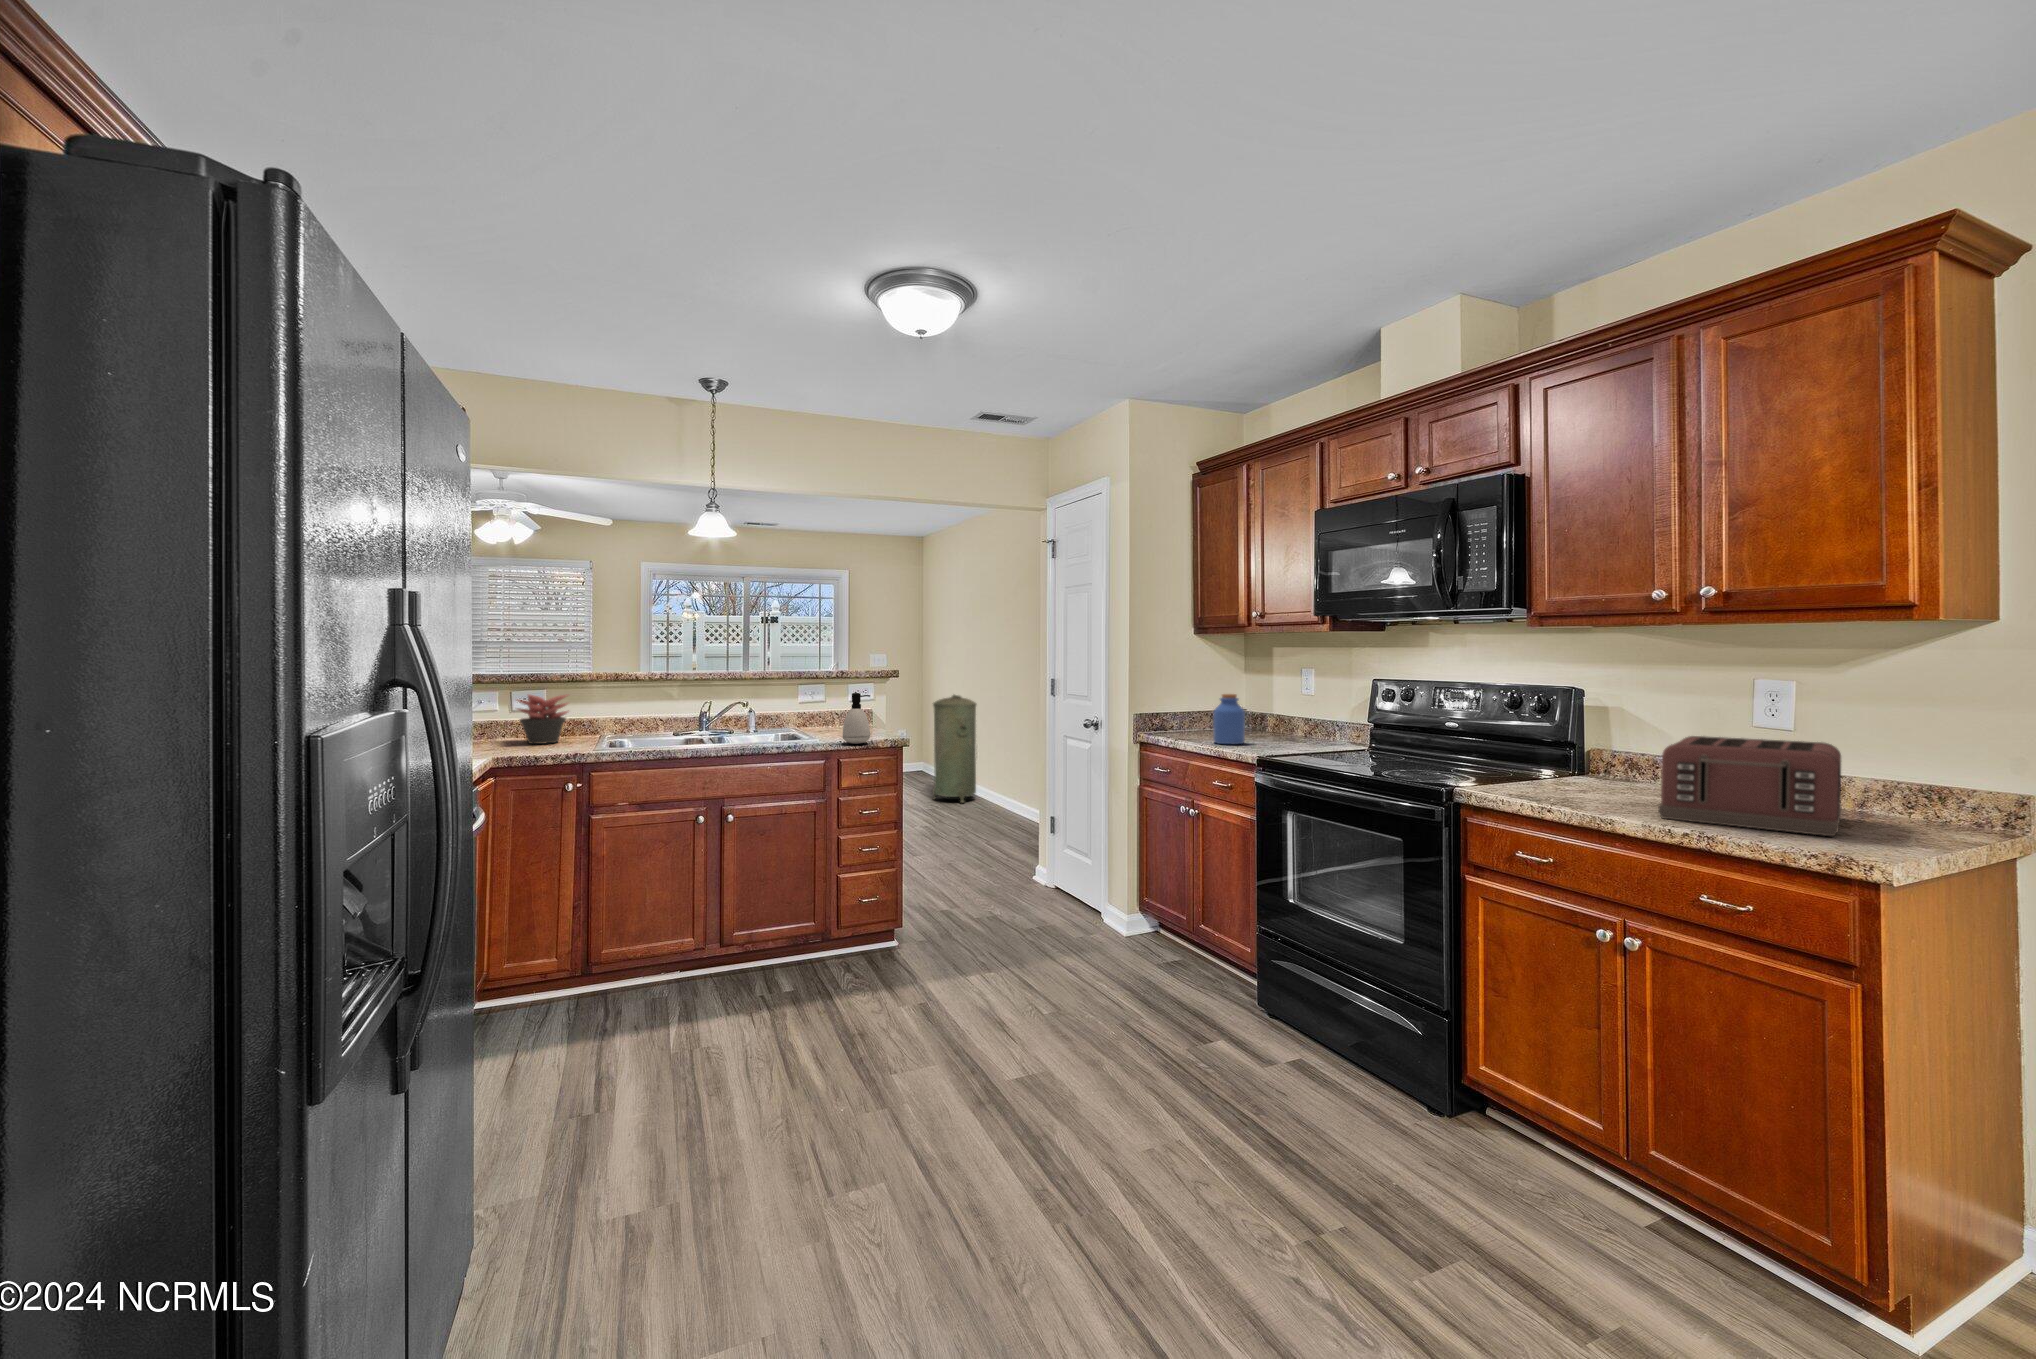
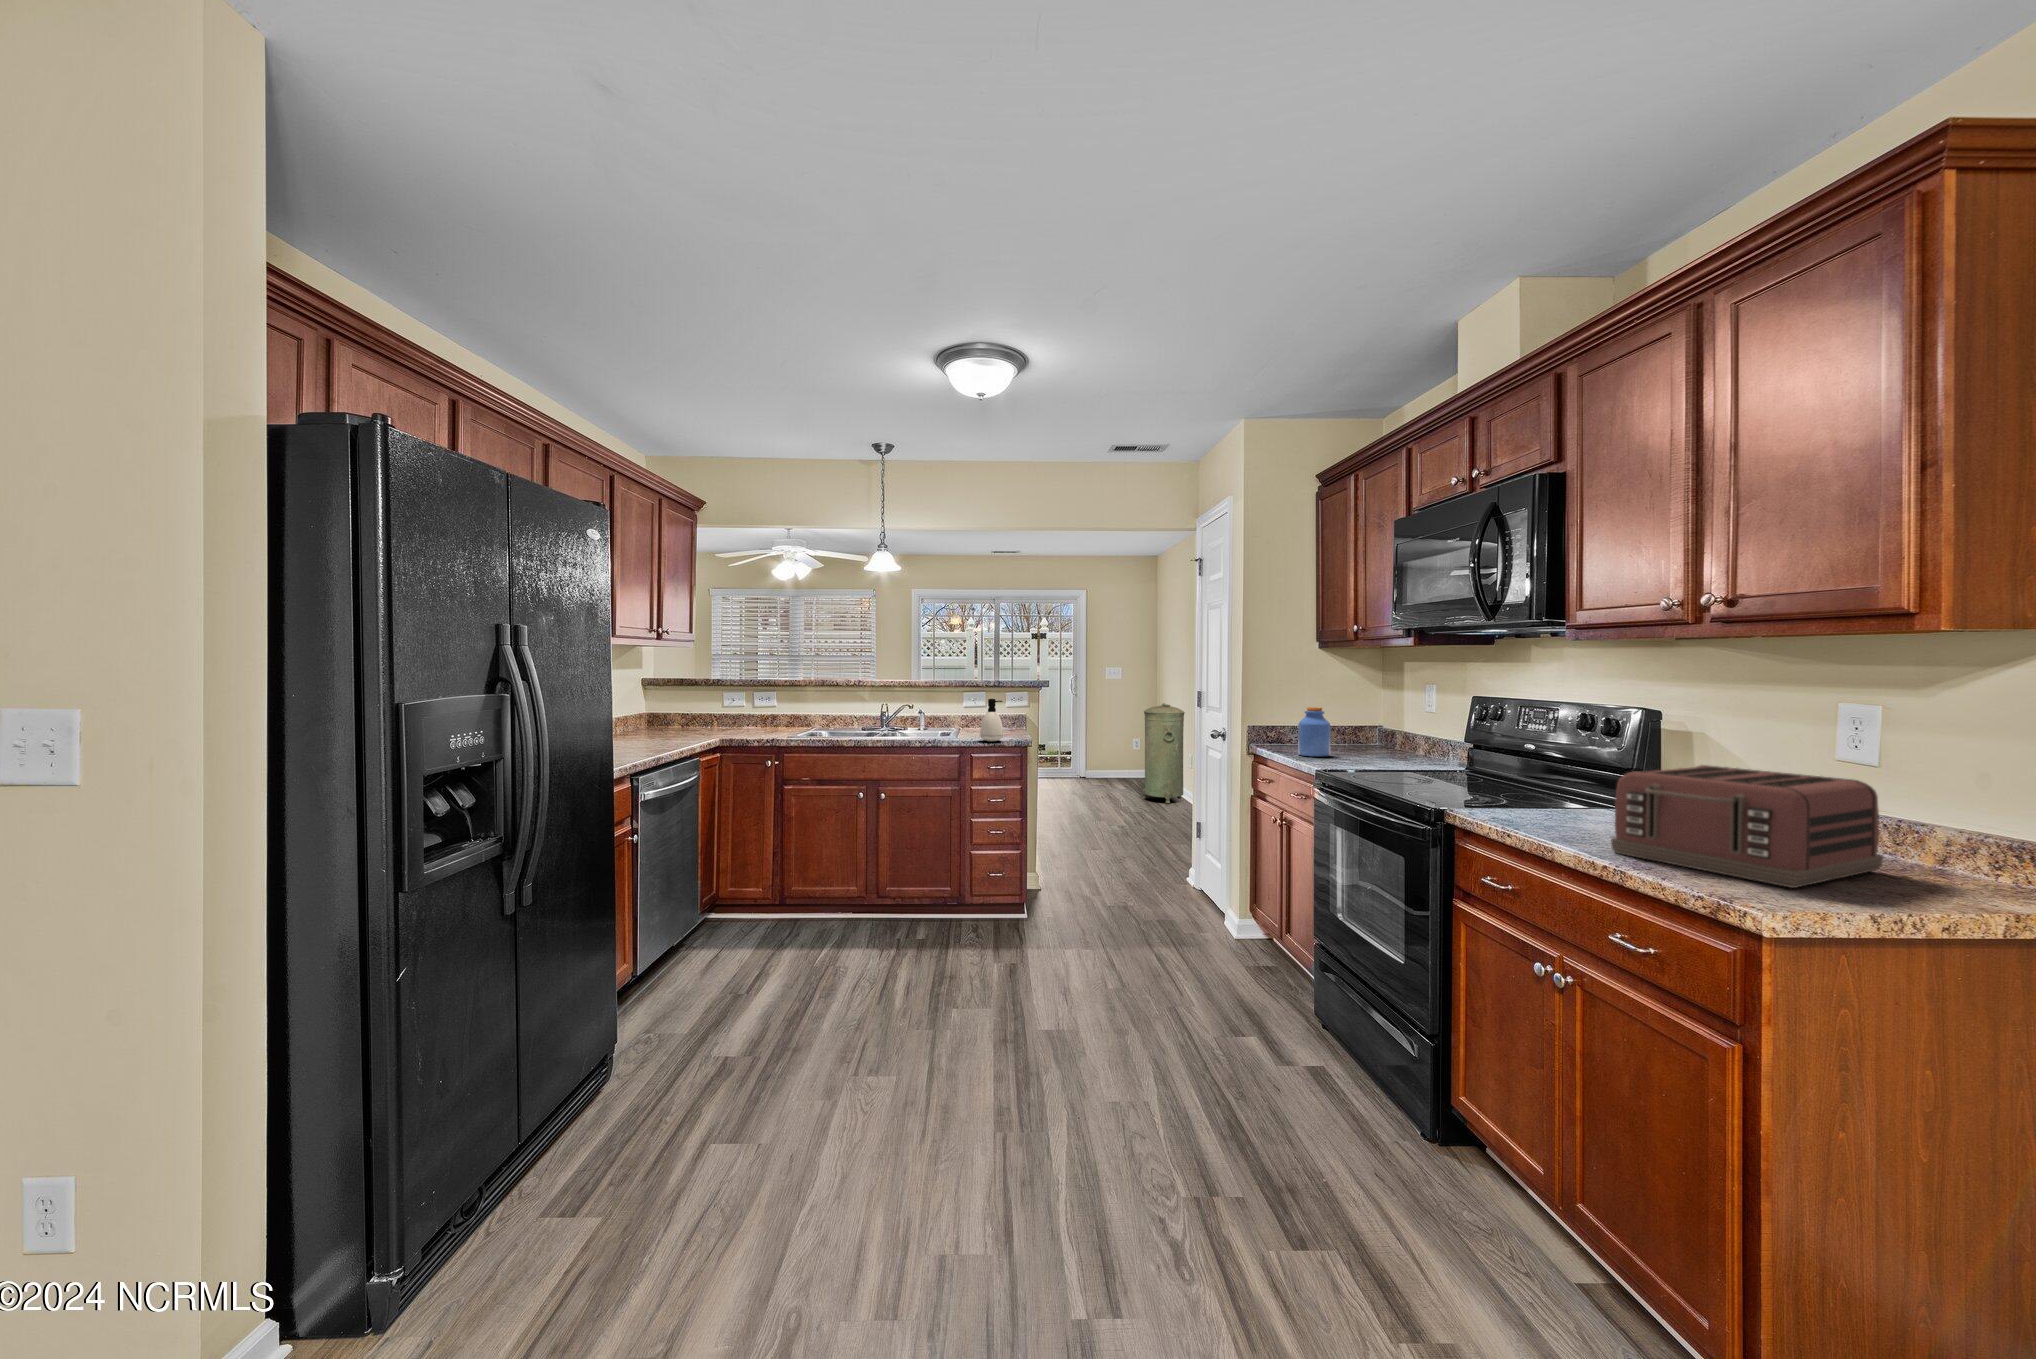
succulent plant: present [518,694,568,744] -> none [752,694,789,731]

